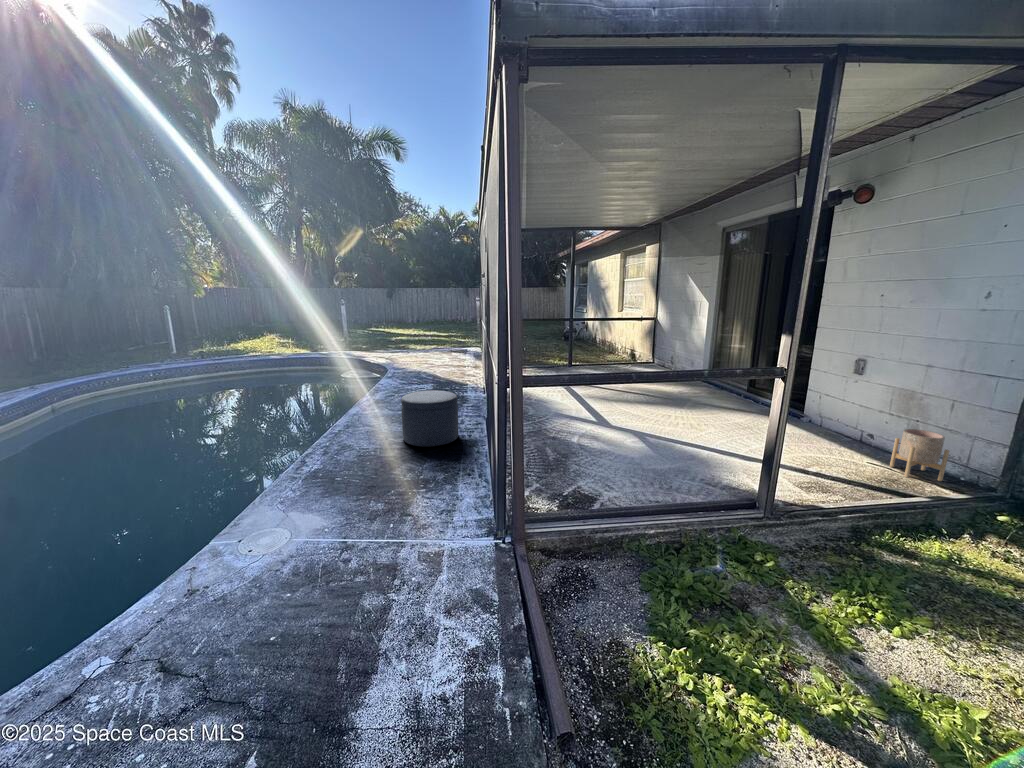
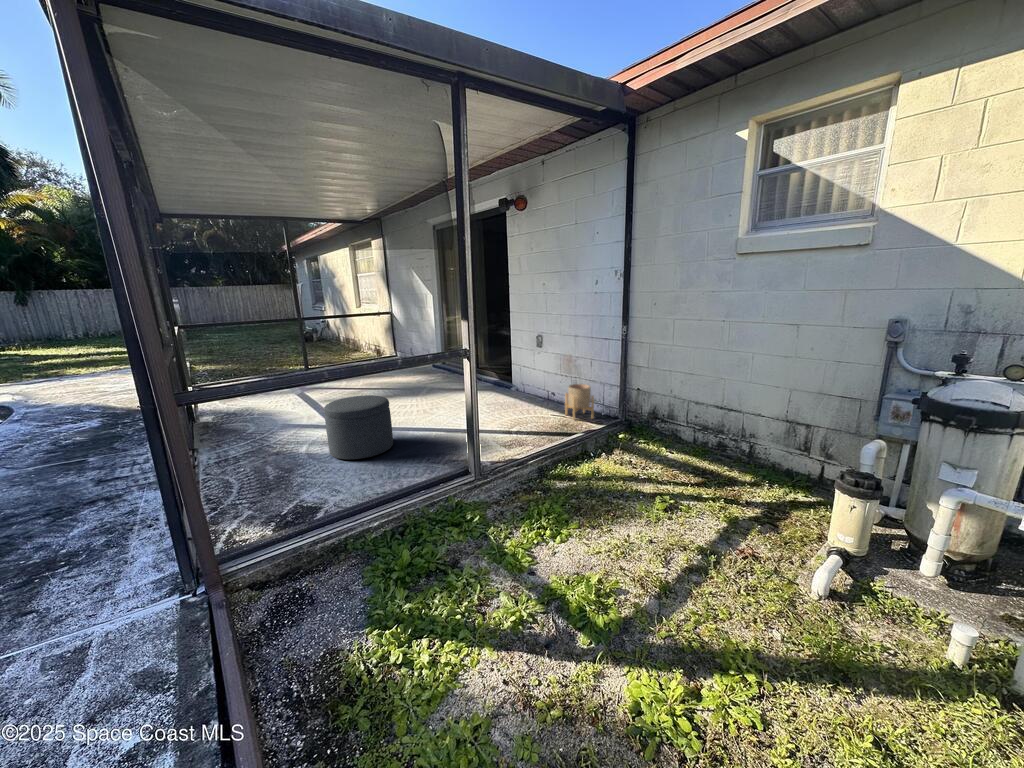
ottoman: present [401,390,458,447] -> present [324,395,393,459]

